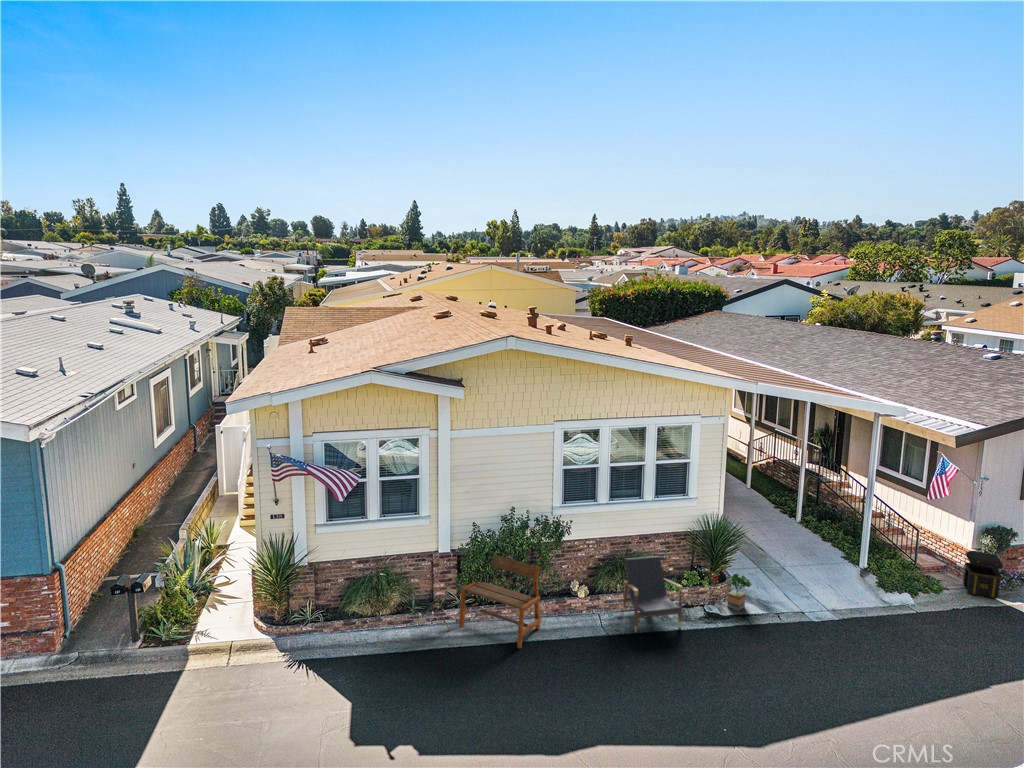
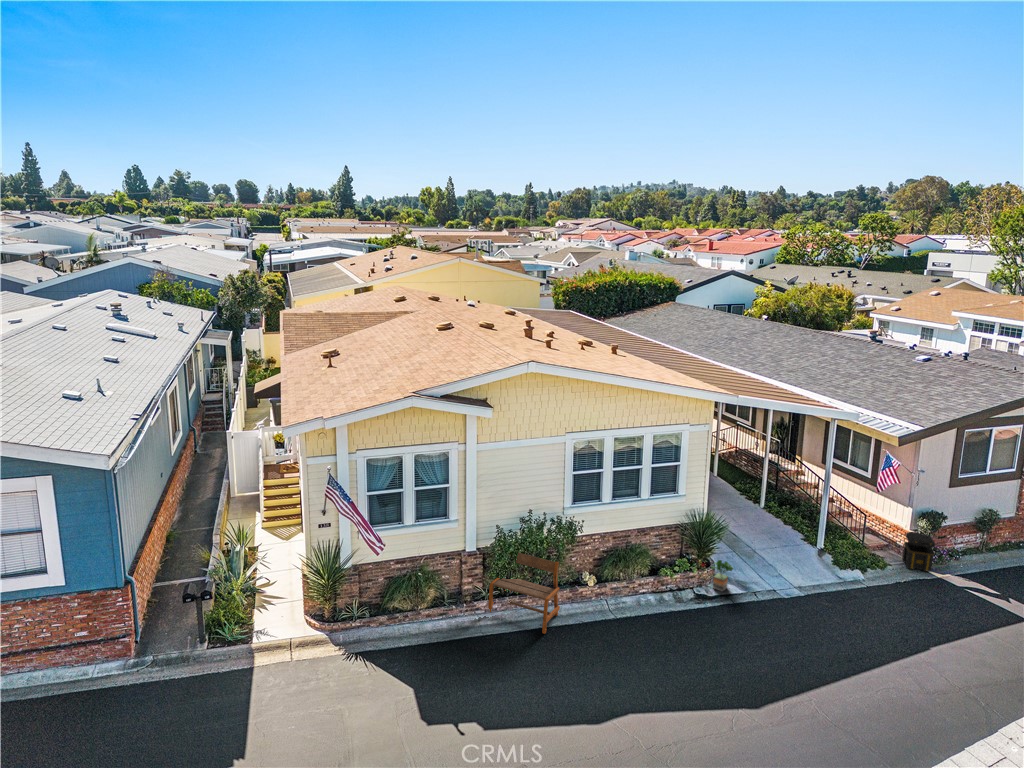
lounge chair: present [623,556,683,632] -> none [626,547,679,615]

